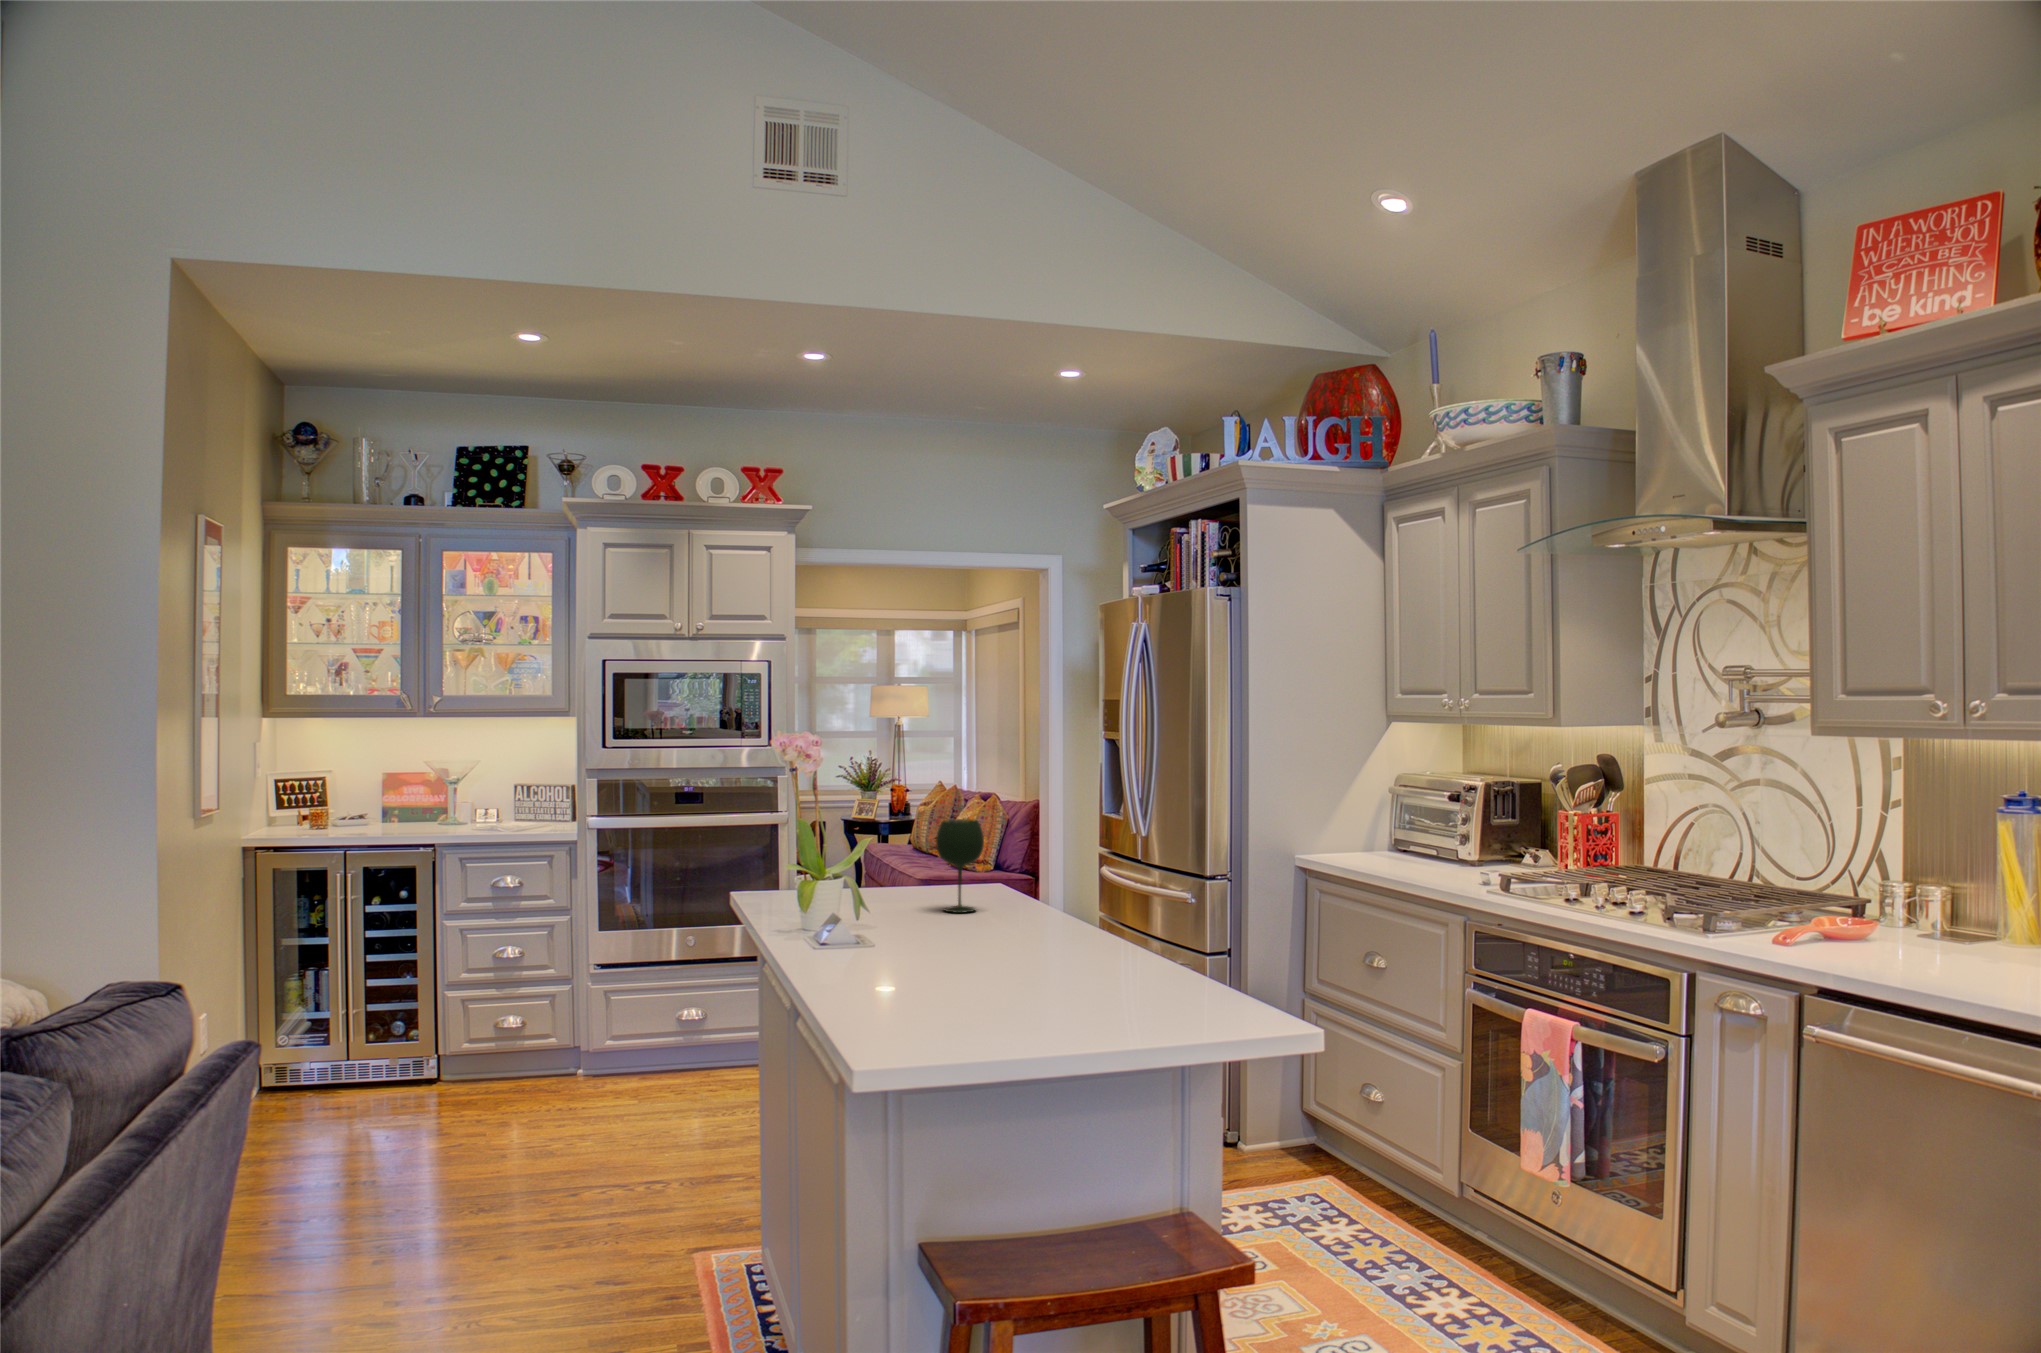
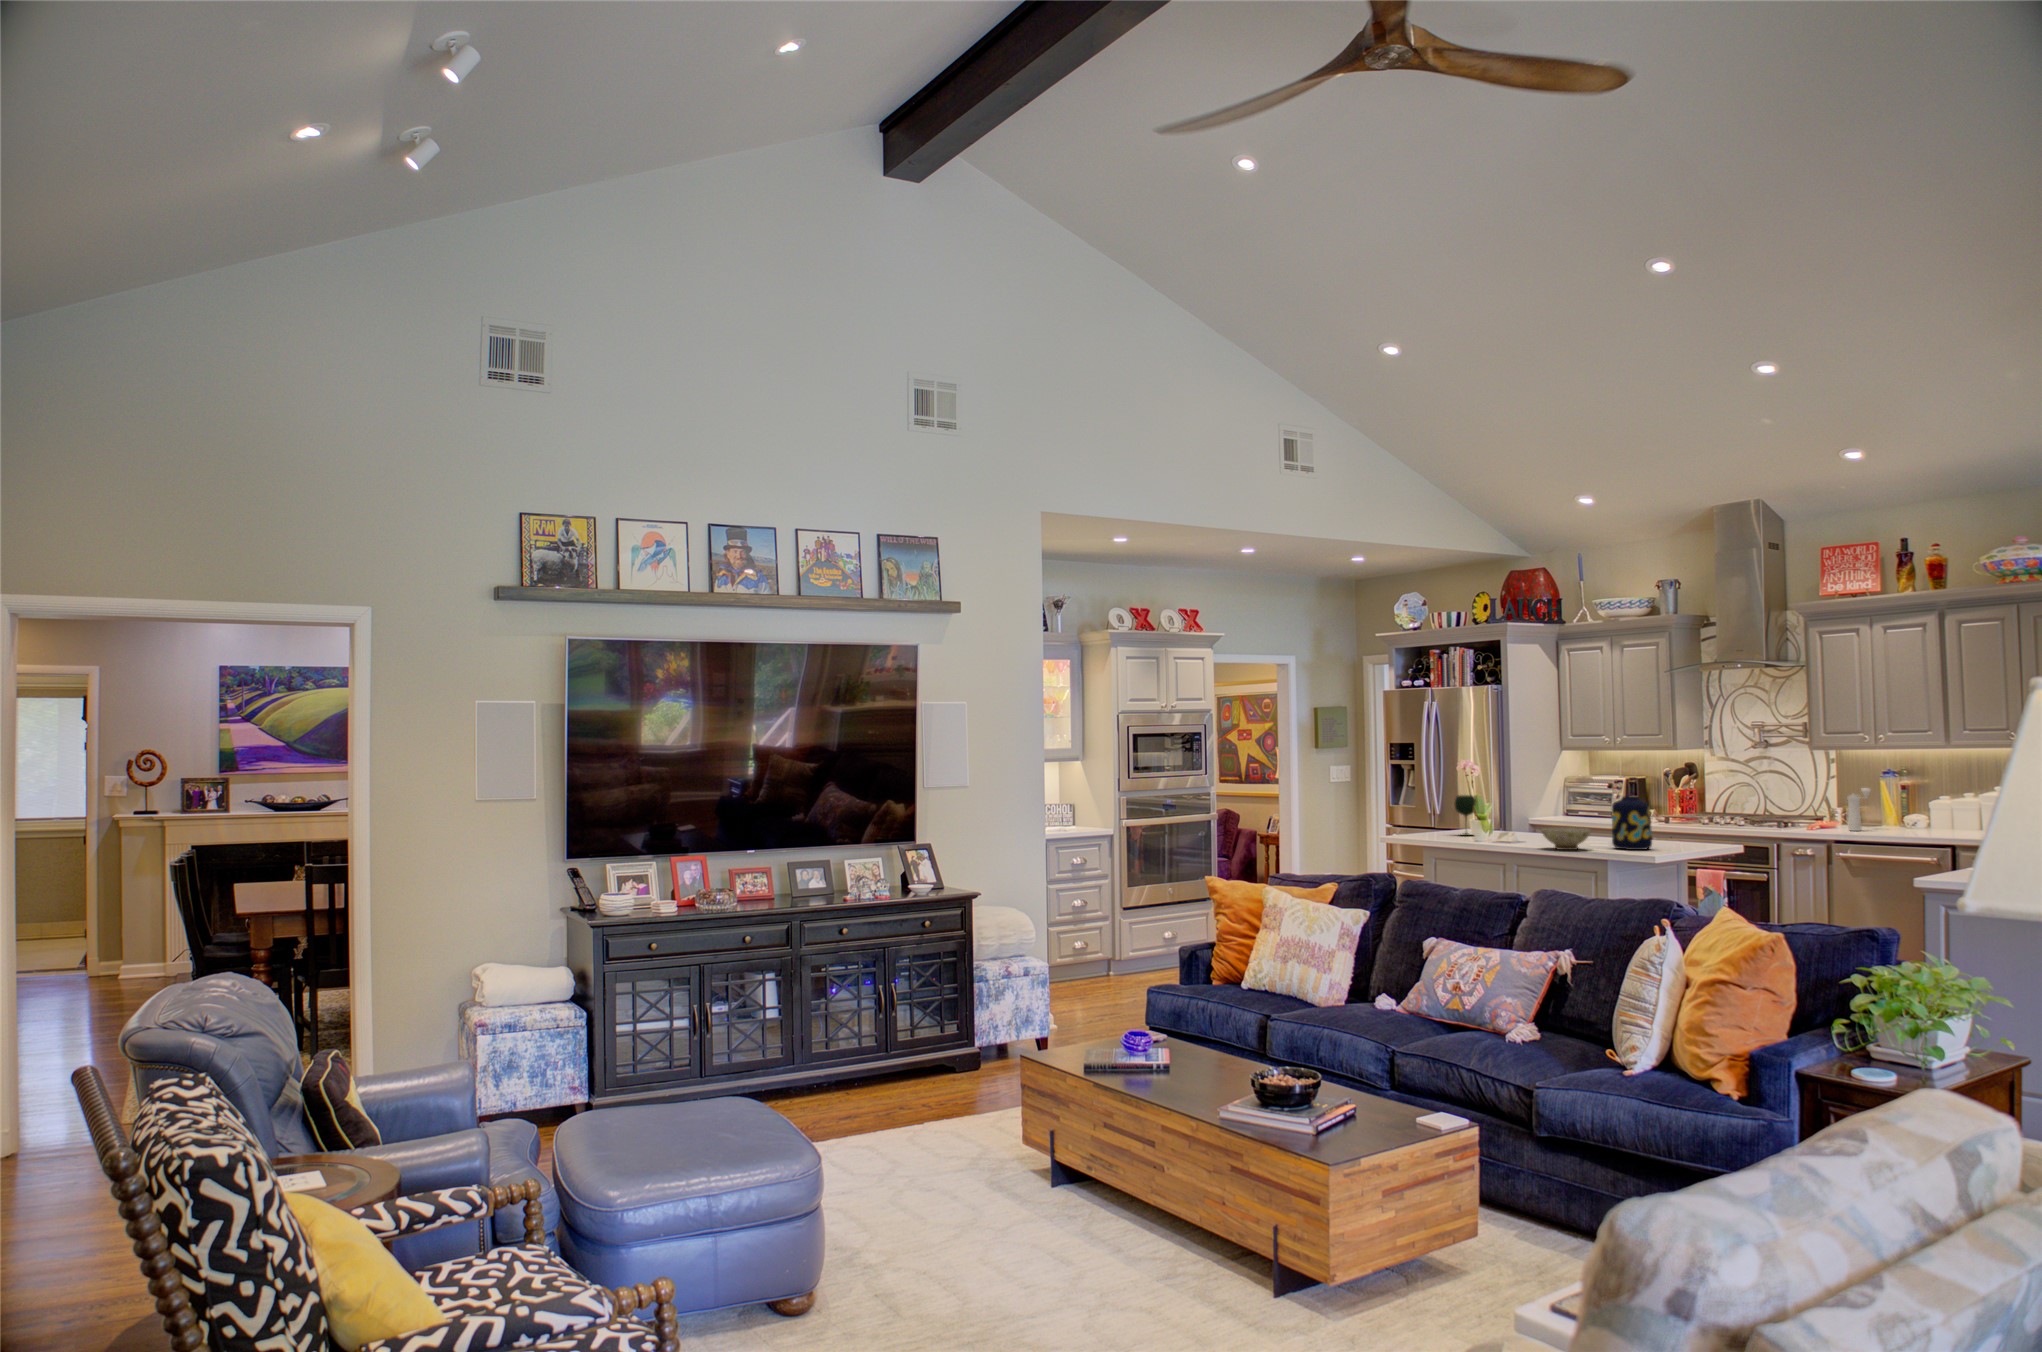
pepper mill: none [1865,839,1943,958] -> present [1848,788,1870,831]
vase: none [1064,850,1163,1005] -> present [1612,796,1652,850]
ceramic bowl: none [878,922,1002,994] -> present [1541,827,1591,850]

